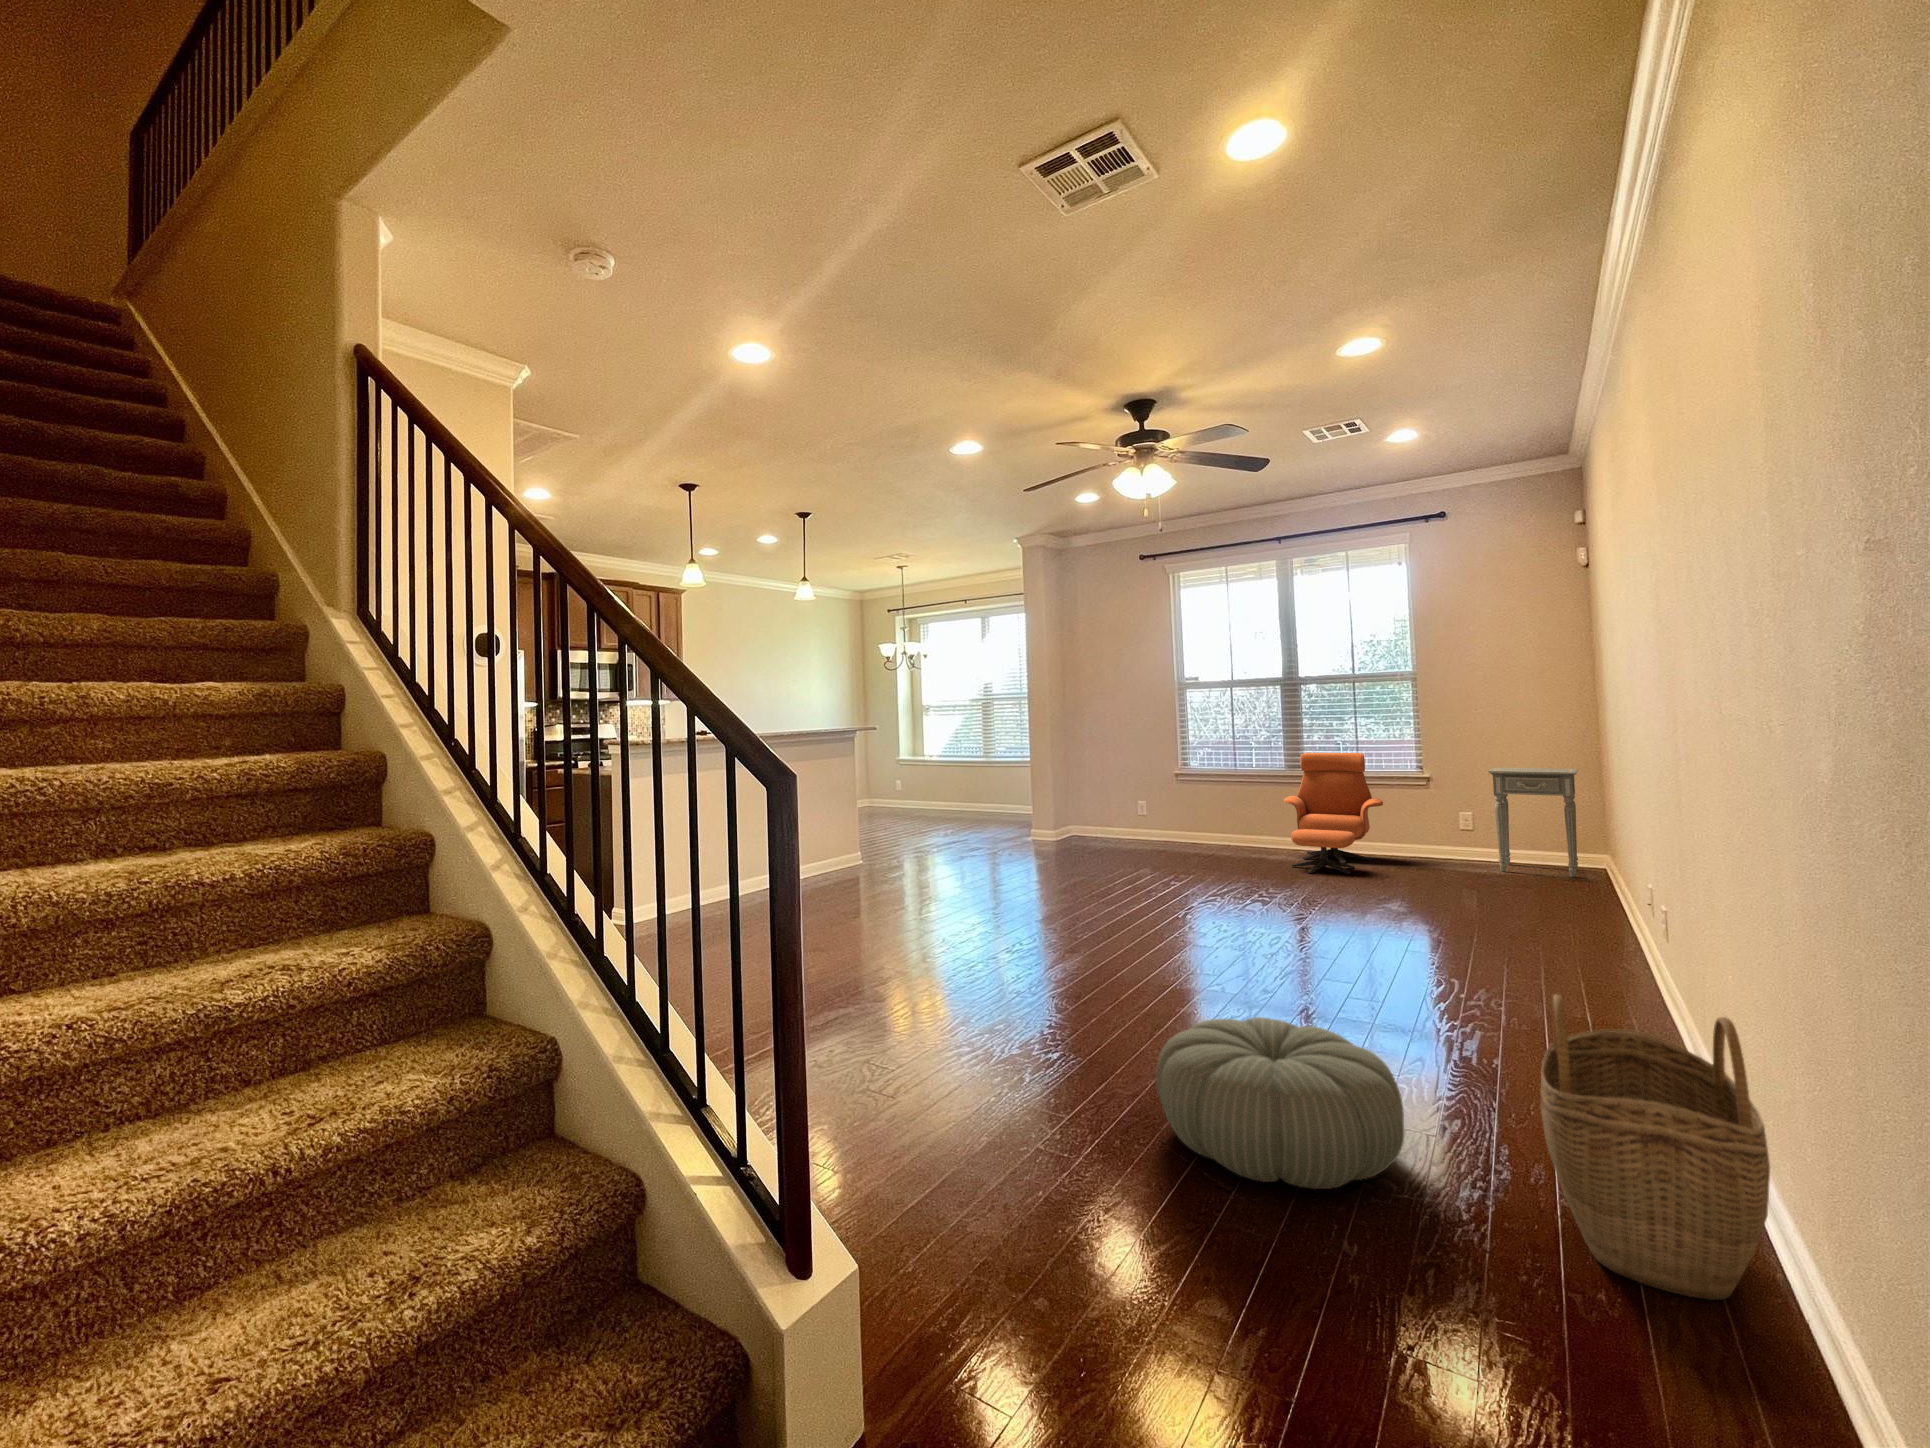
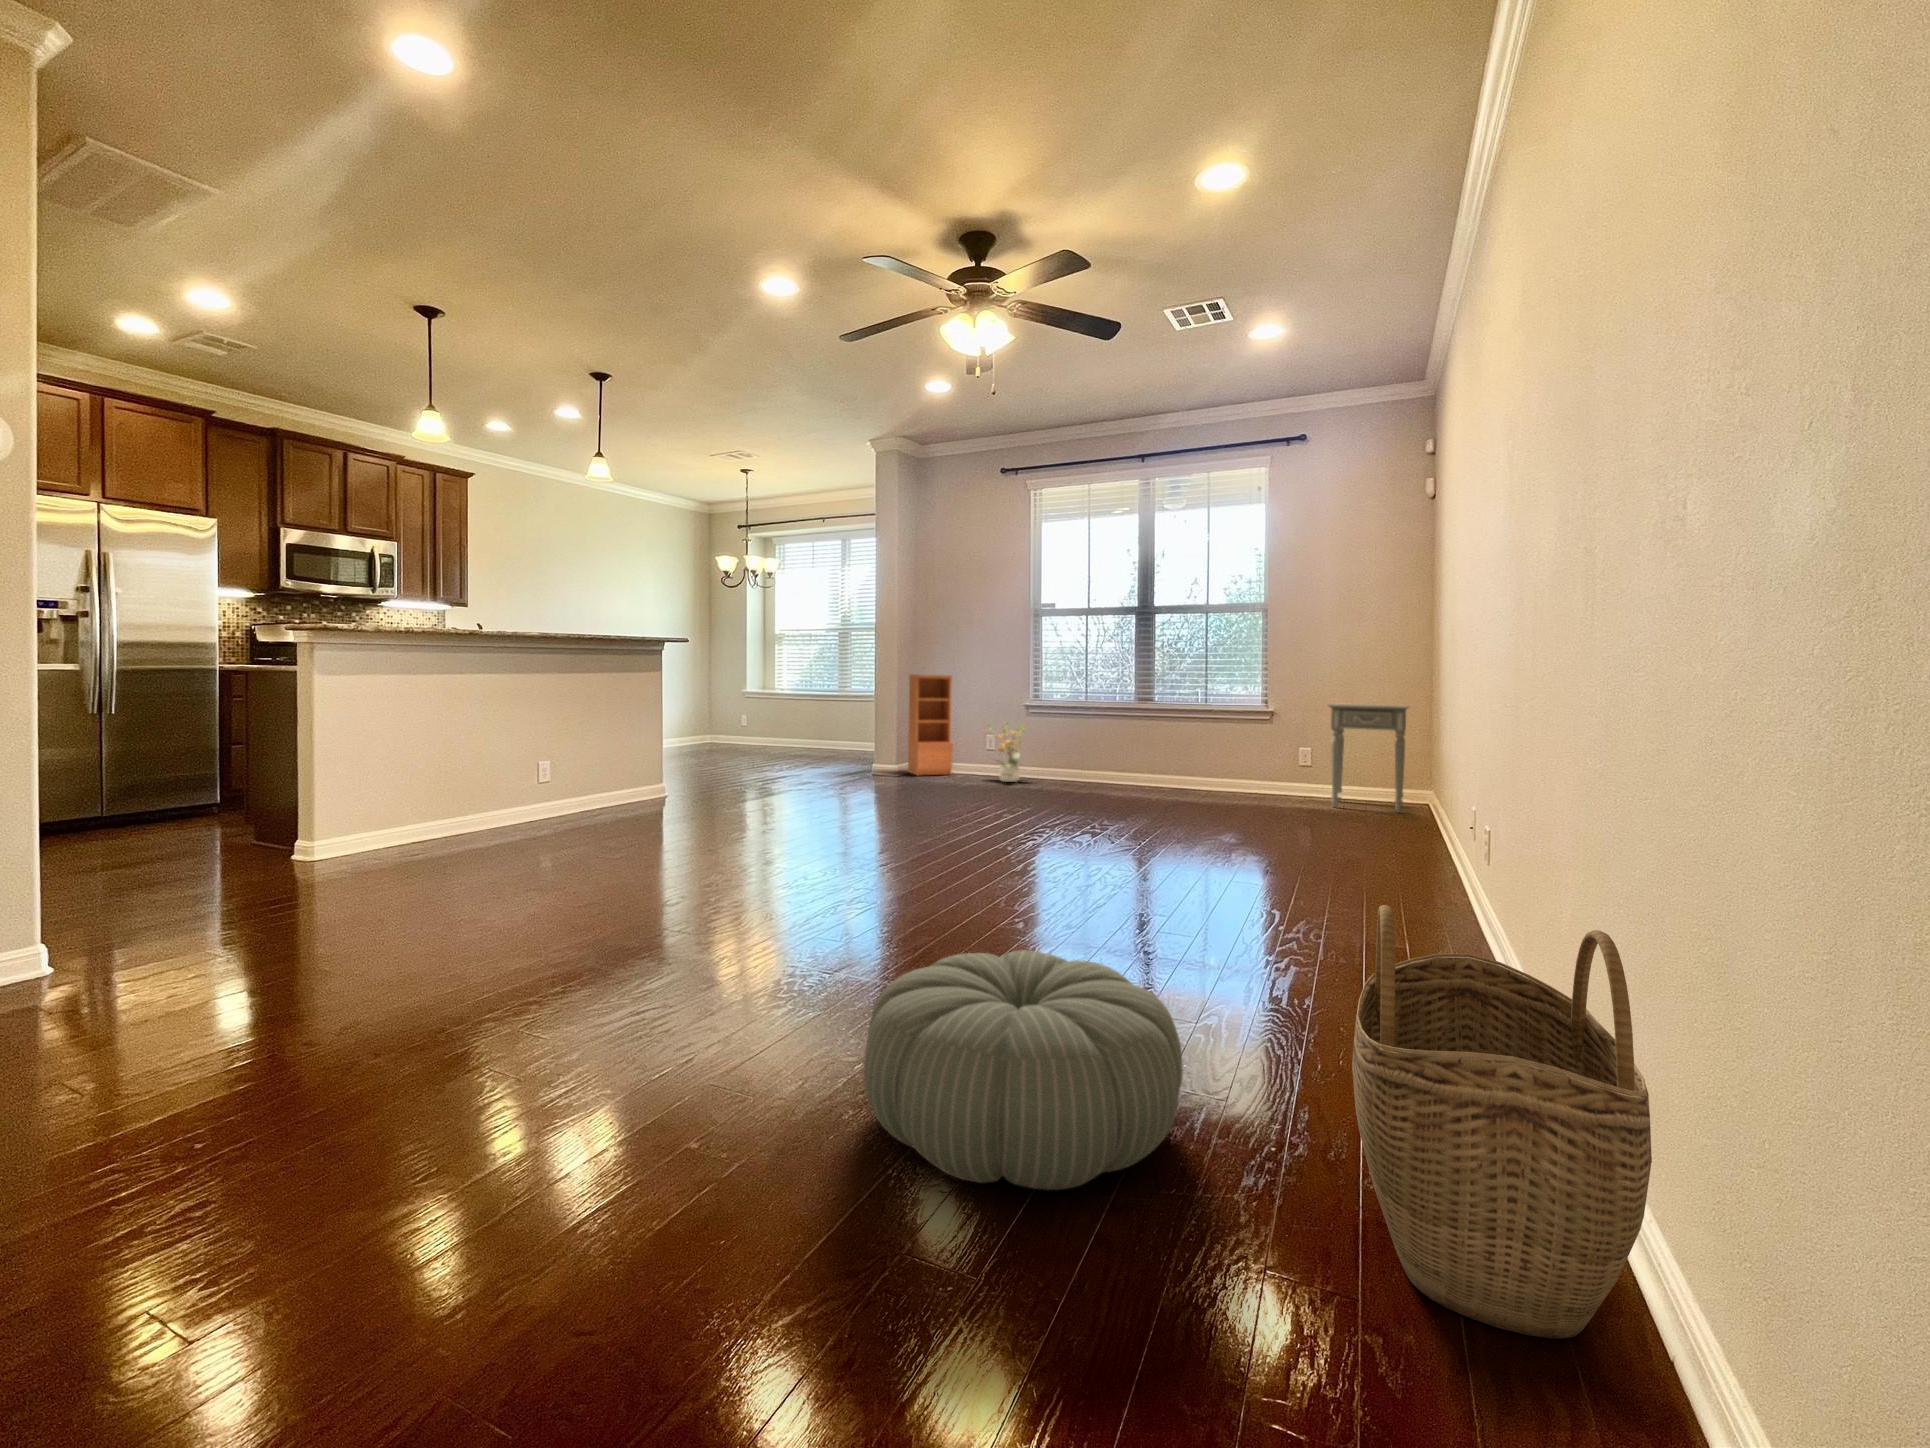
bookcase: none [1061,746,1107,841] -> present [908,674,953,775]
lounge chair: present [1284,753,1383,874] -> none [1131,685,1227,808]
potted plant: none [1136,789,1187,847] -> present [987,722,1025,782]

